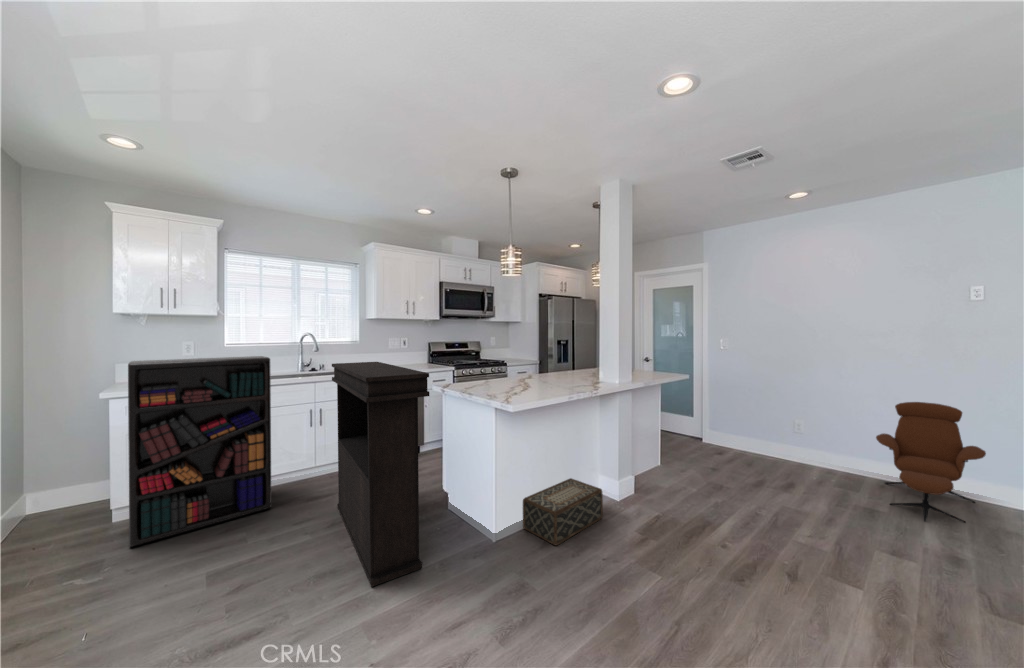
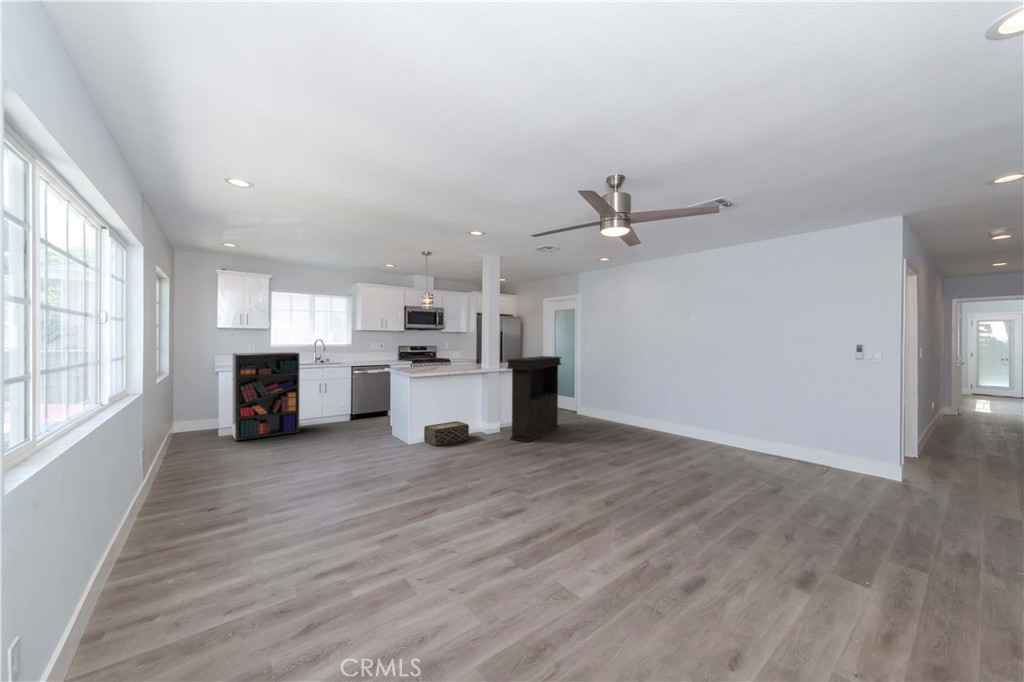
console table: present [332,362,429,587] -> present [507,356,561,442]
lounge chair: present [876,402,986,522] -> none [633,386,688,446]

